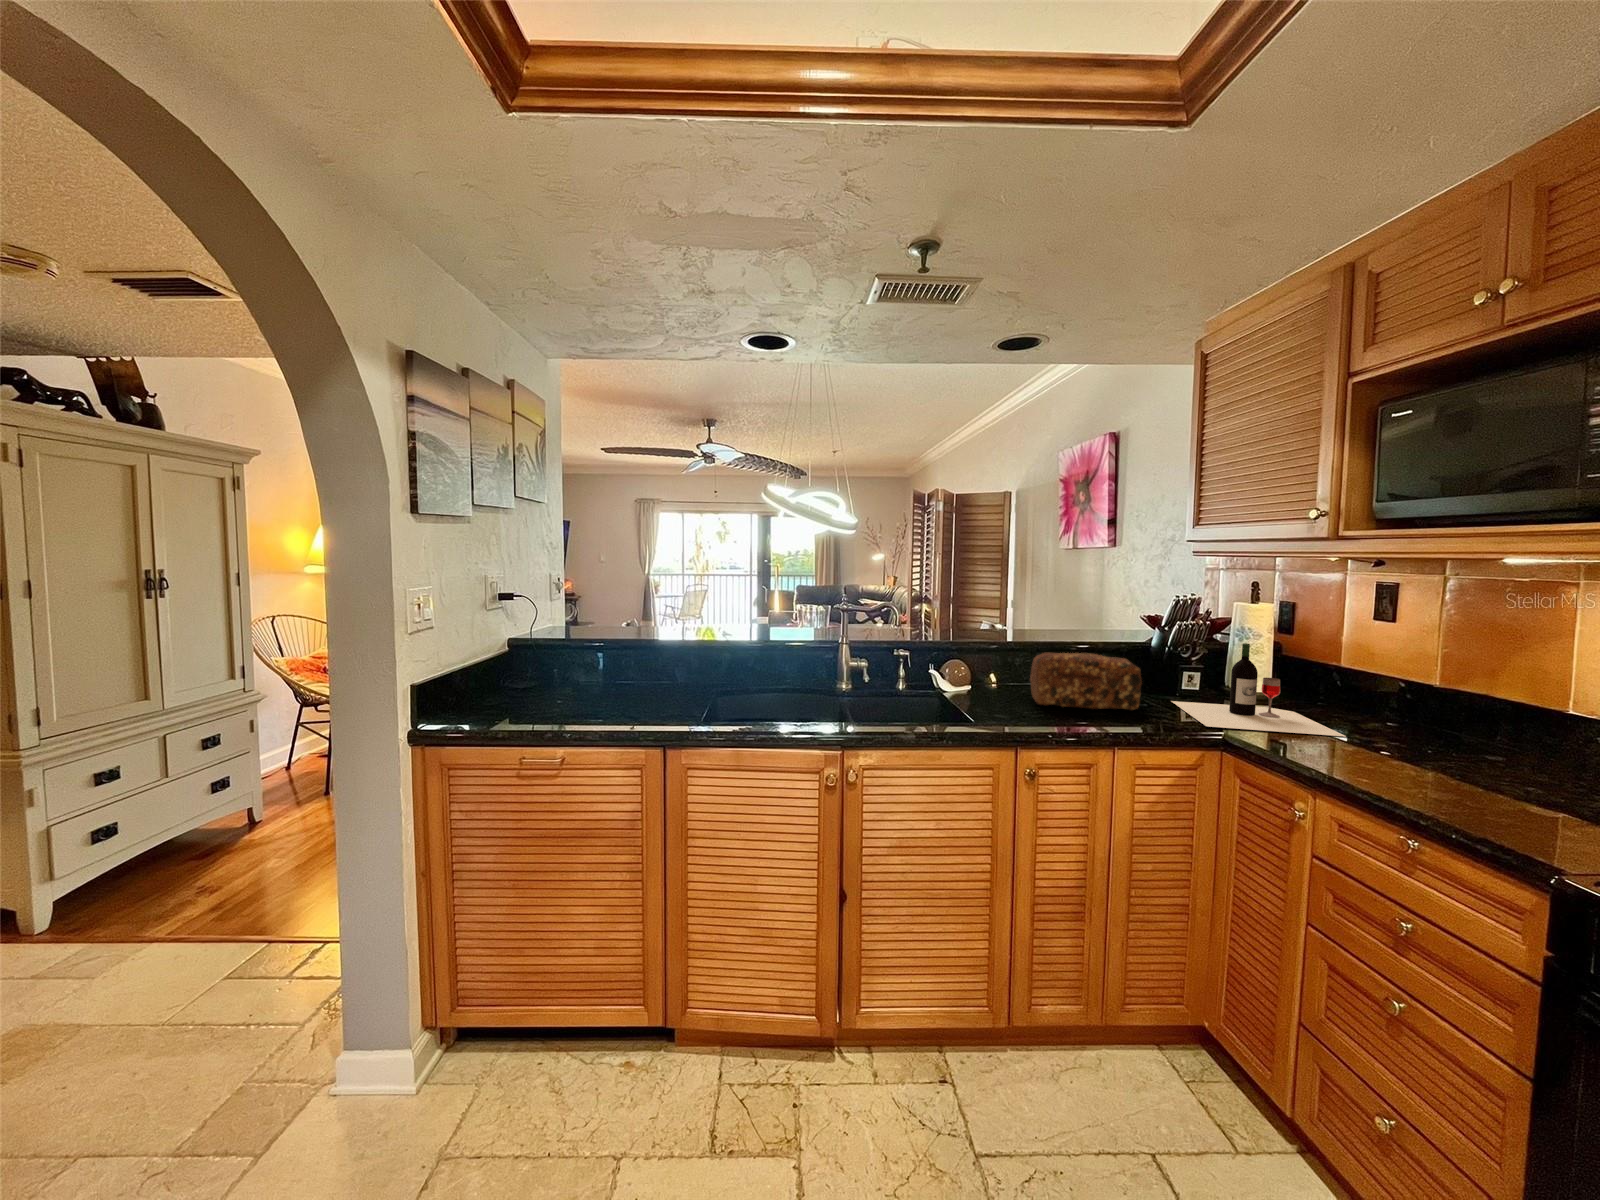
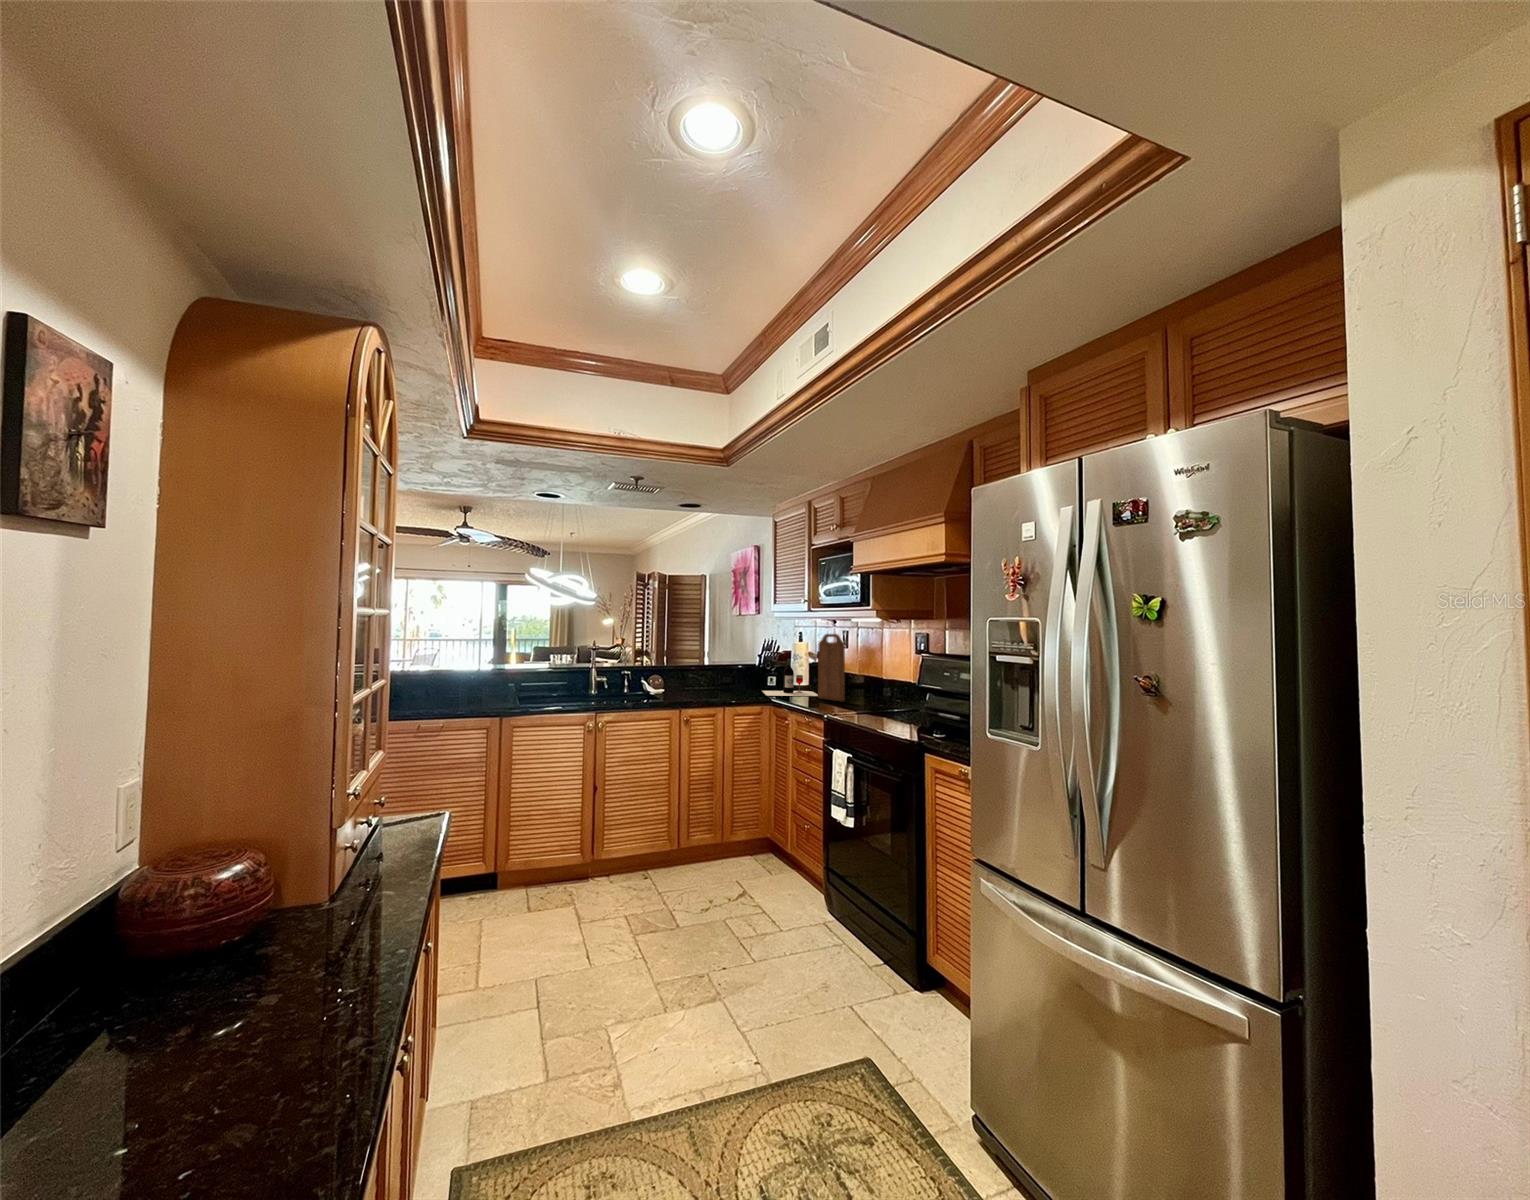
cutting board: none [1359,597,1489,779] -> present [818,634,845,701]
bread loaf: present [1030,653,1142,710] -> none [694,667,743,694]

